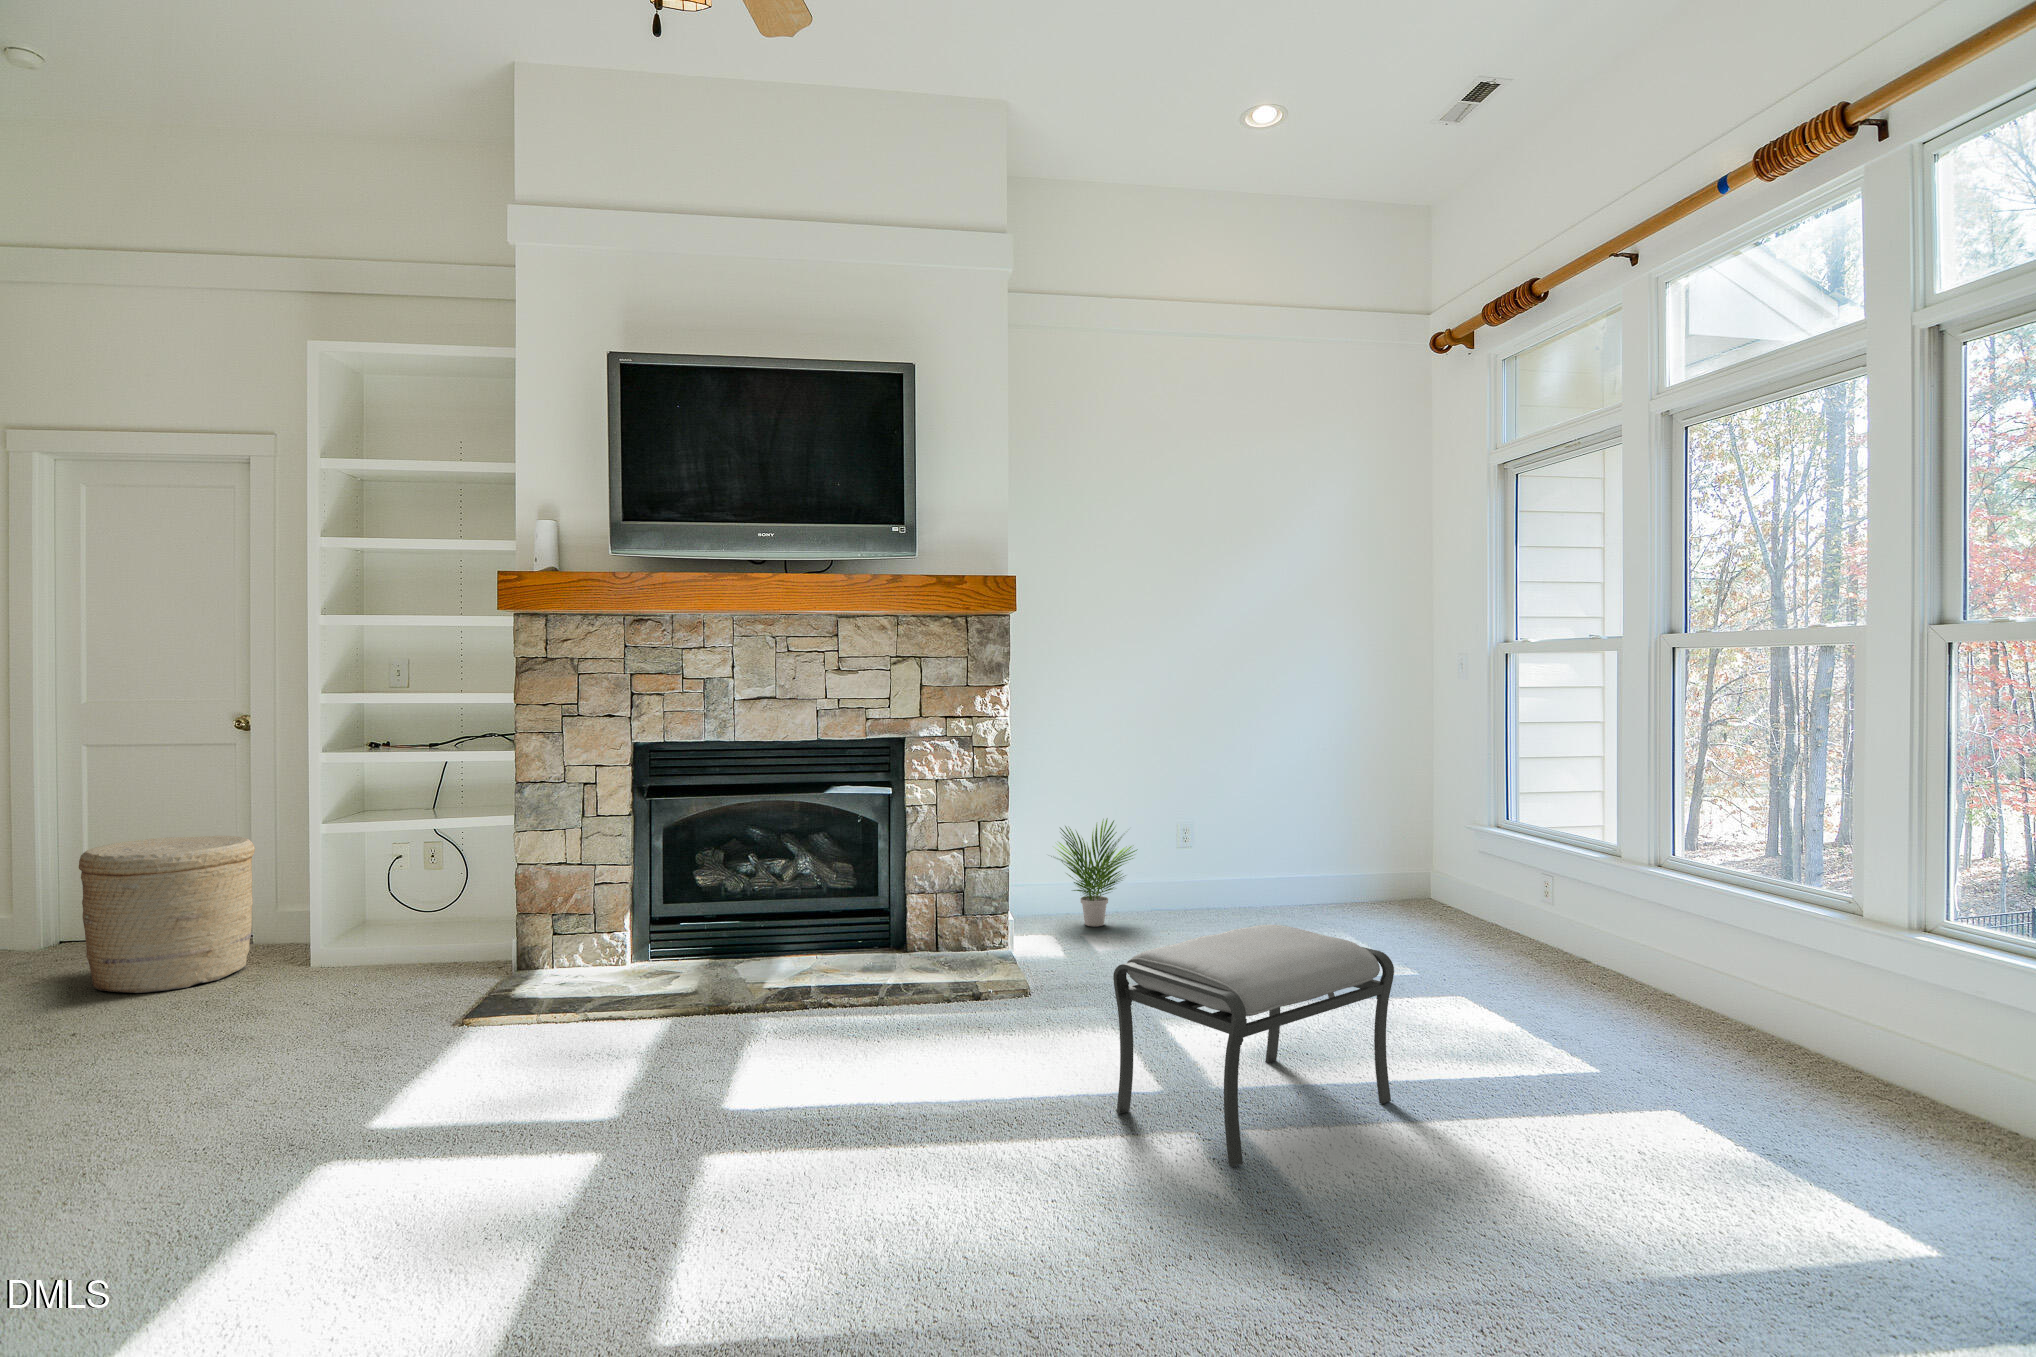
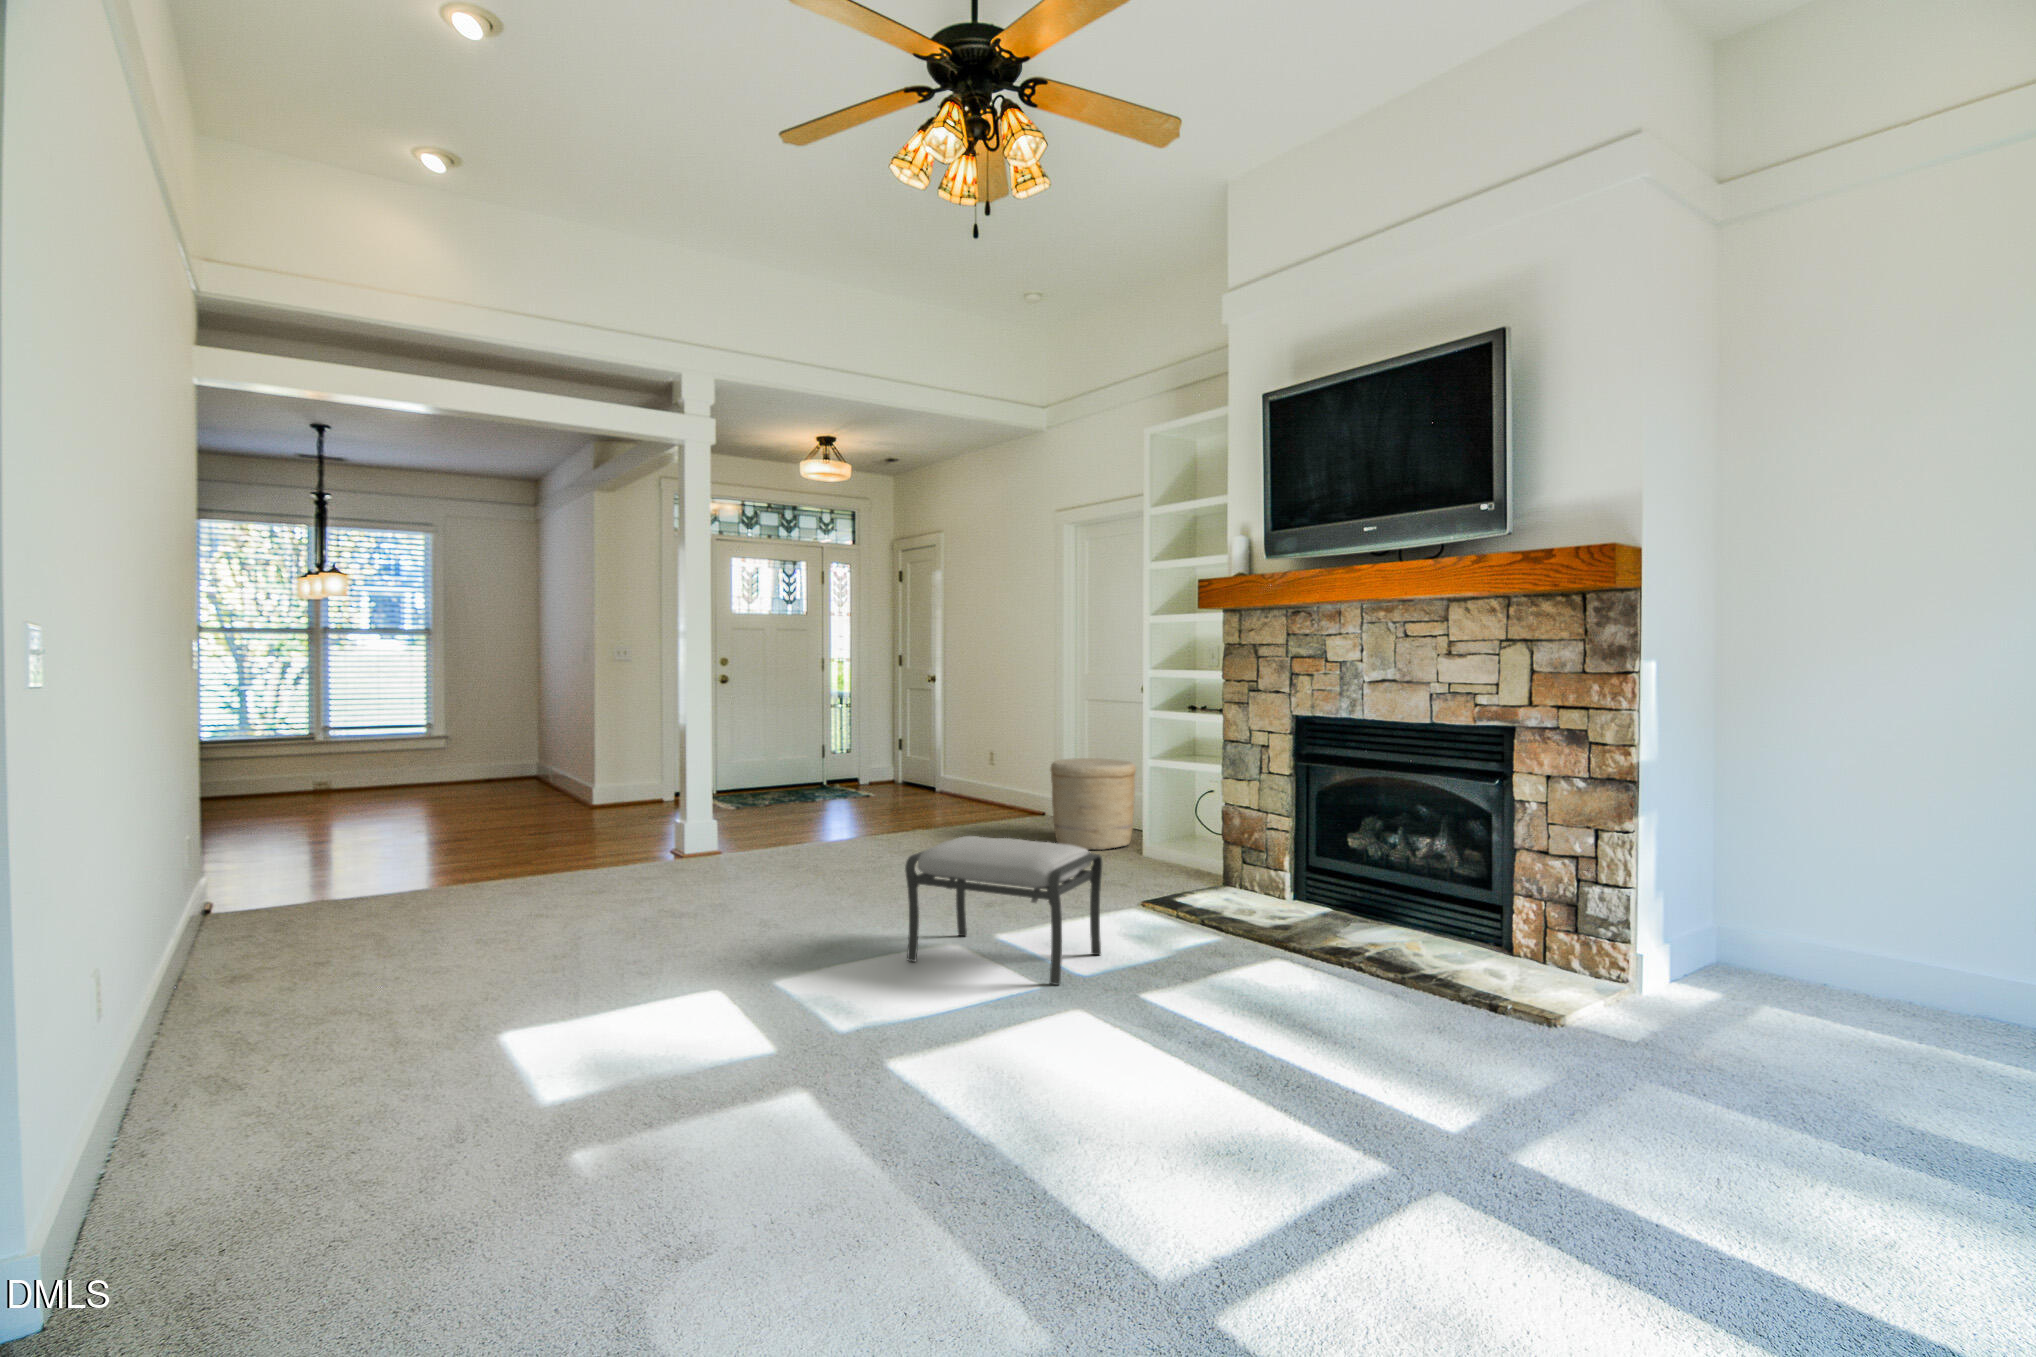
potted plant: present [1055,818,1137,927] -> none [1758,859,1932,1008]
ottoman: present [1113,925,1394,1167] -> present [905,836,1102,985]

